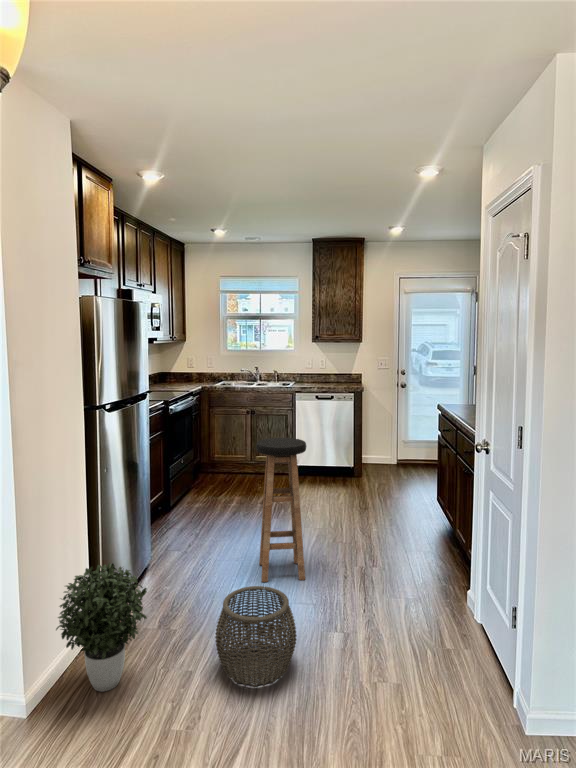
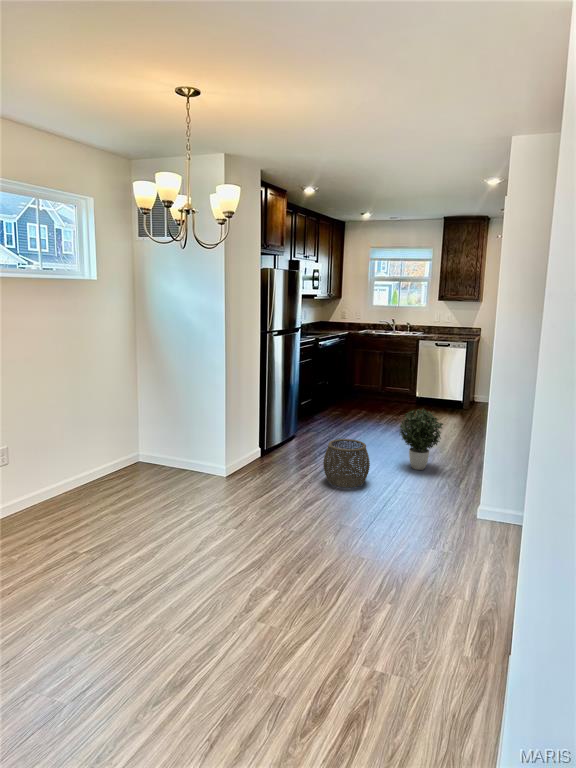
bar stool: present [256,438,306,582] -> none [364,362,400,455]
potted plant: present [56,563,147,692] -> present [400,409,443,470]

